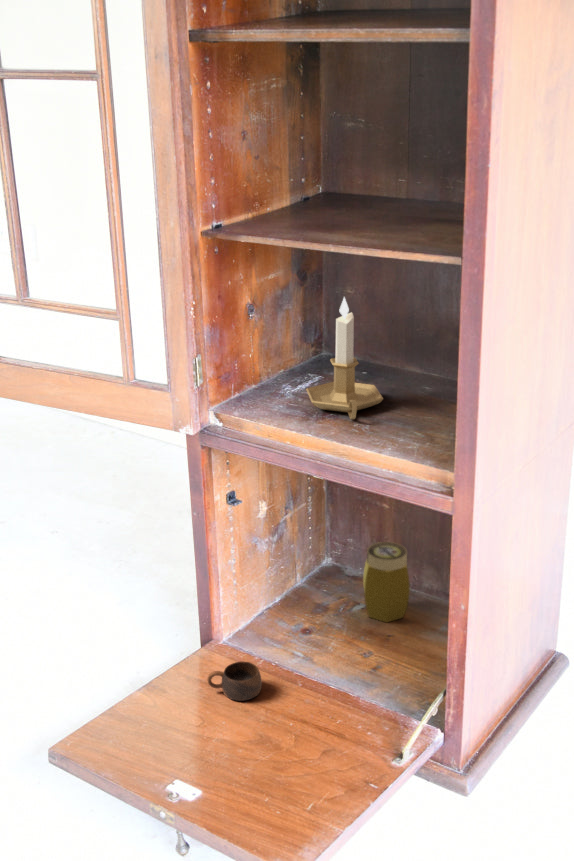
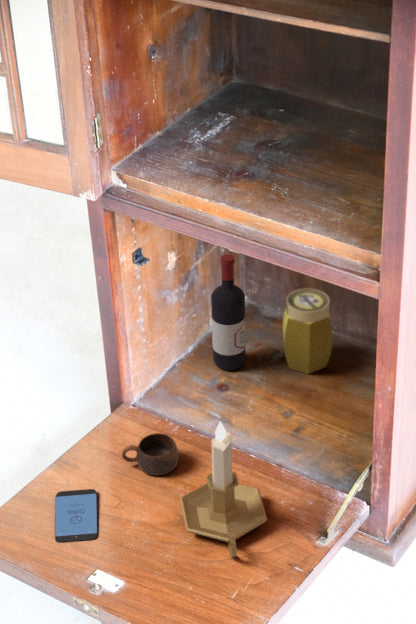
candlestick: present [306,297,383,419] -> present [180,421,267,557]
wine bottle: none [298,505,329,618] -> present [211,254,245,370]
smartphone: none [138,710,181,756] -> present [55,489,98,543]

